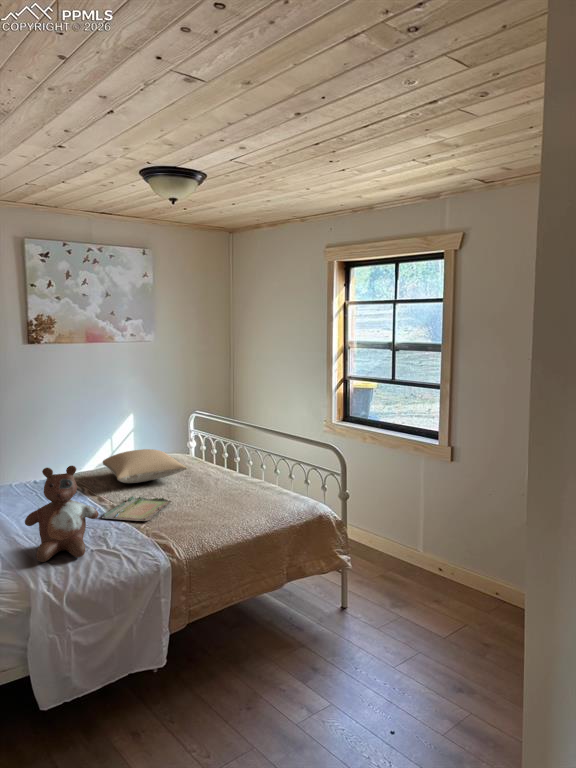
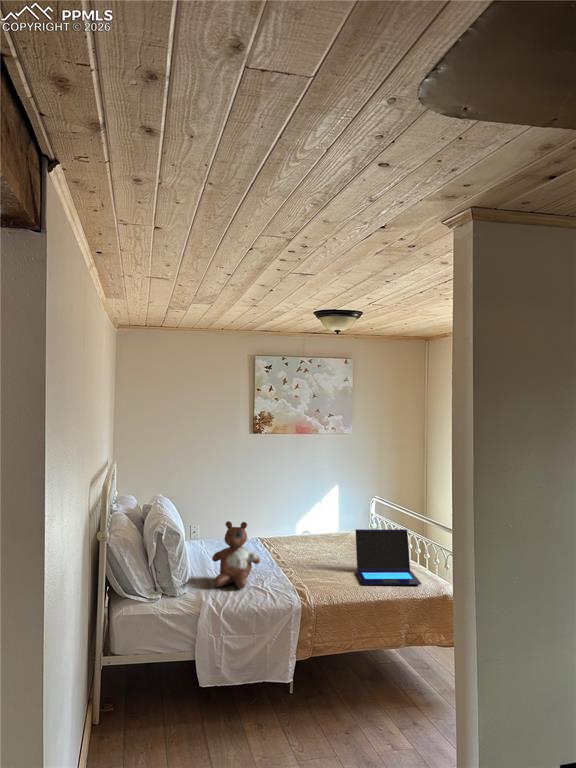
laptop: none [206,447,295,520] -> present [355,529,422,585]
pillow: present [103,449,187,483] -> none [290,522,350,547]
tray: present [102,496,172,521] -> none [271,556,327,574]

